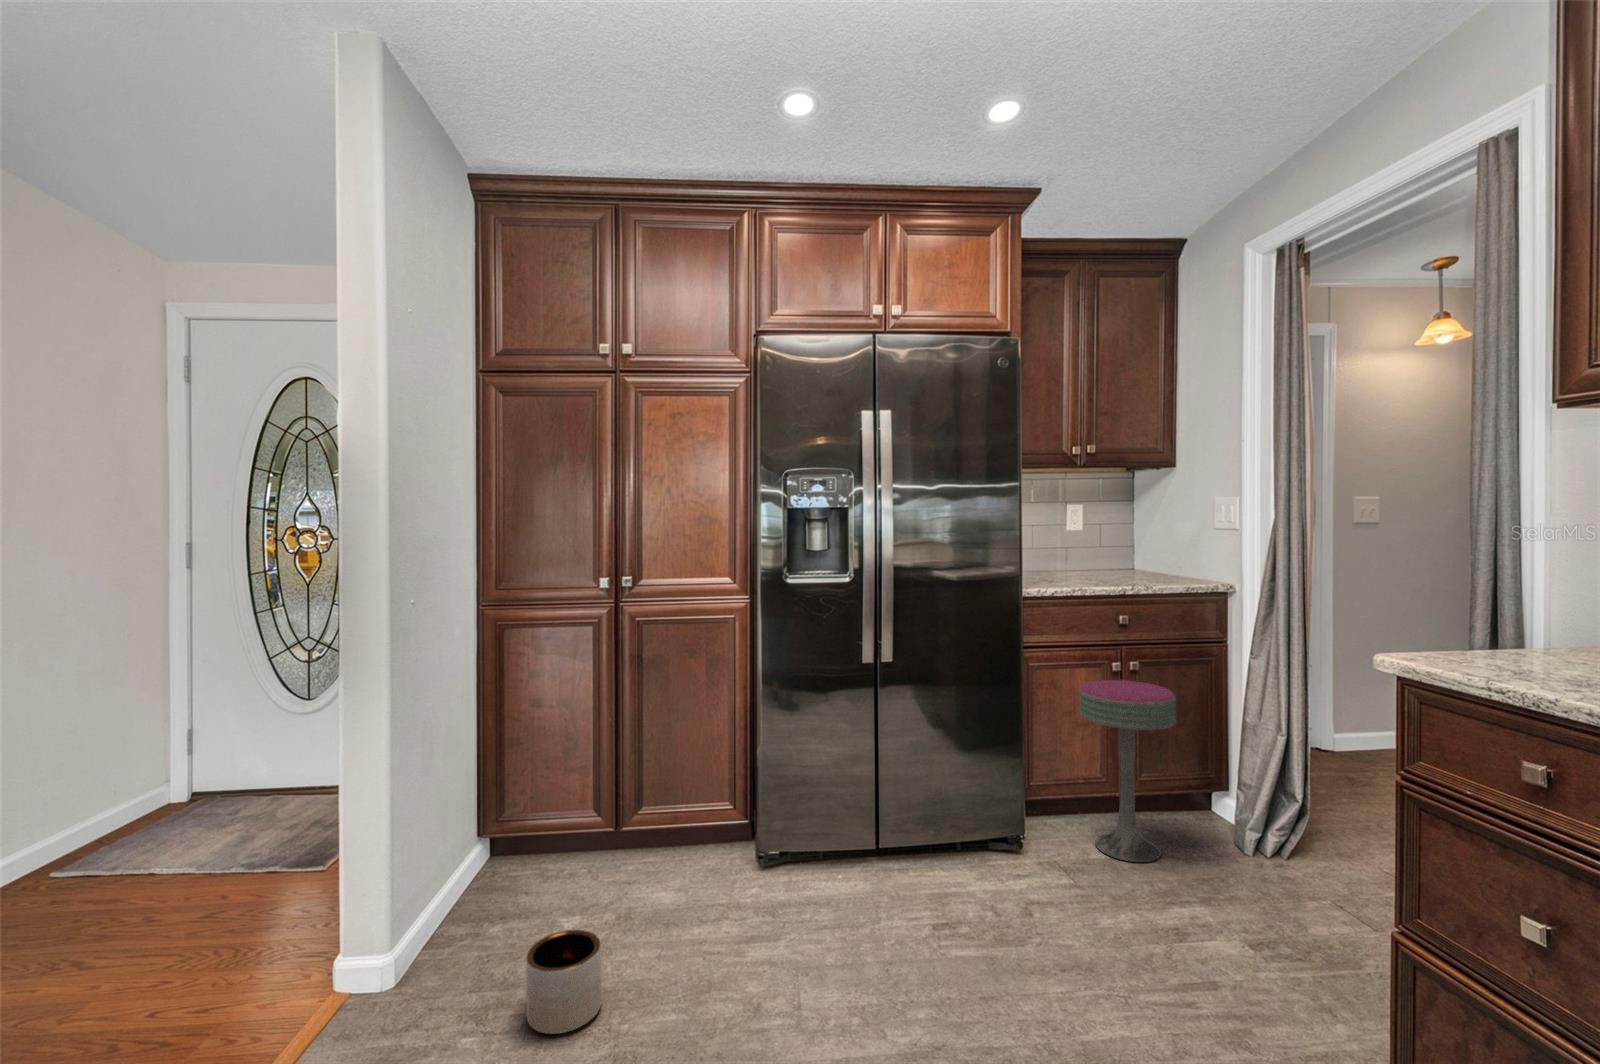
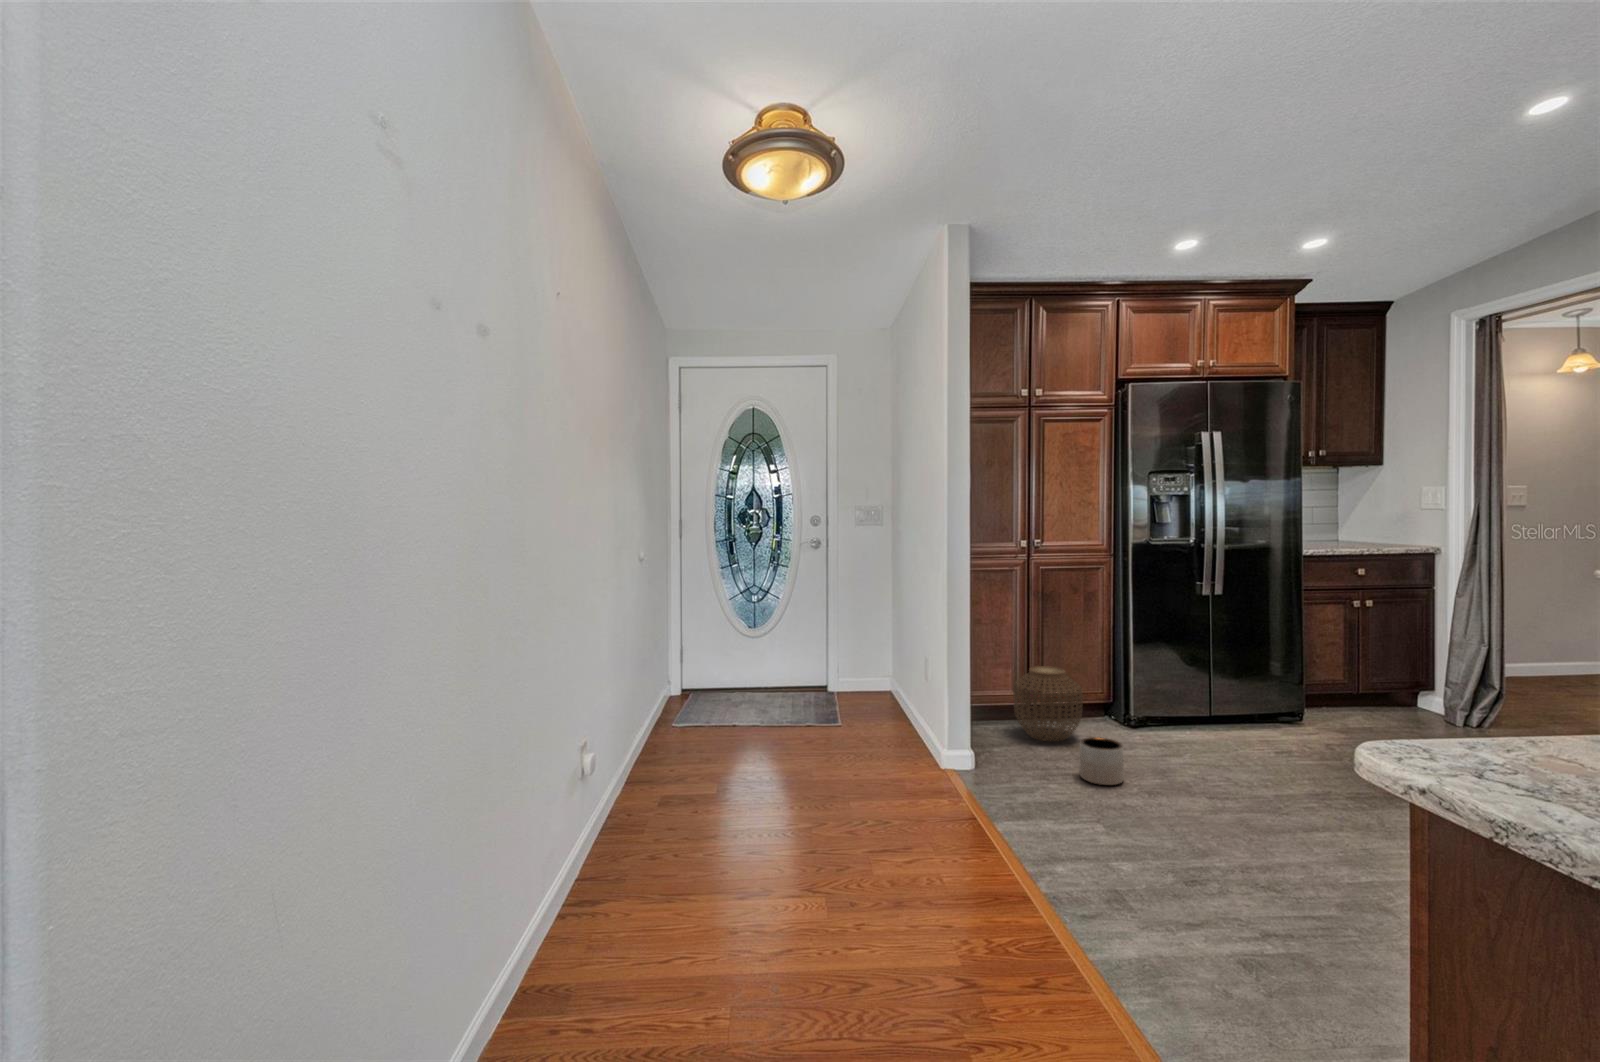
bar stool: present [1079,680,1176,862] -> none [1336,612,1412,728]
woven basket: none [555,775,661,903] -> present [1014,666,1082,741]

